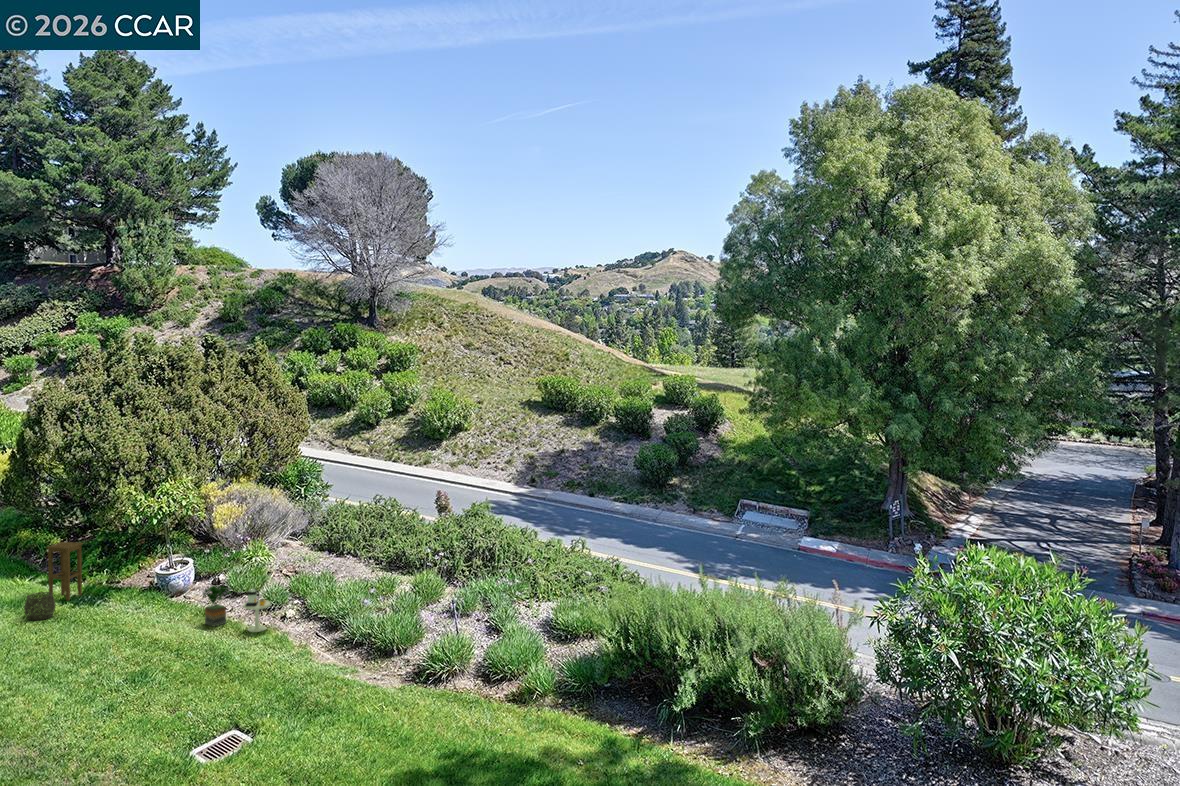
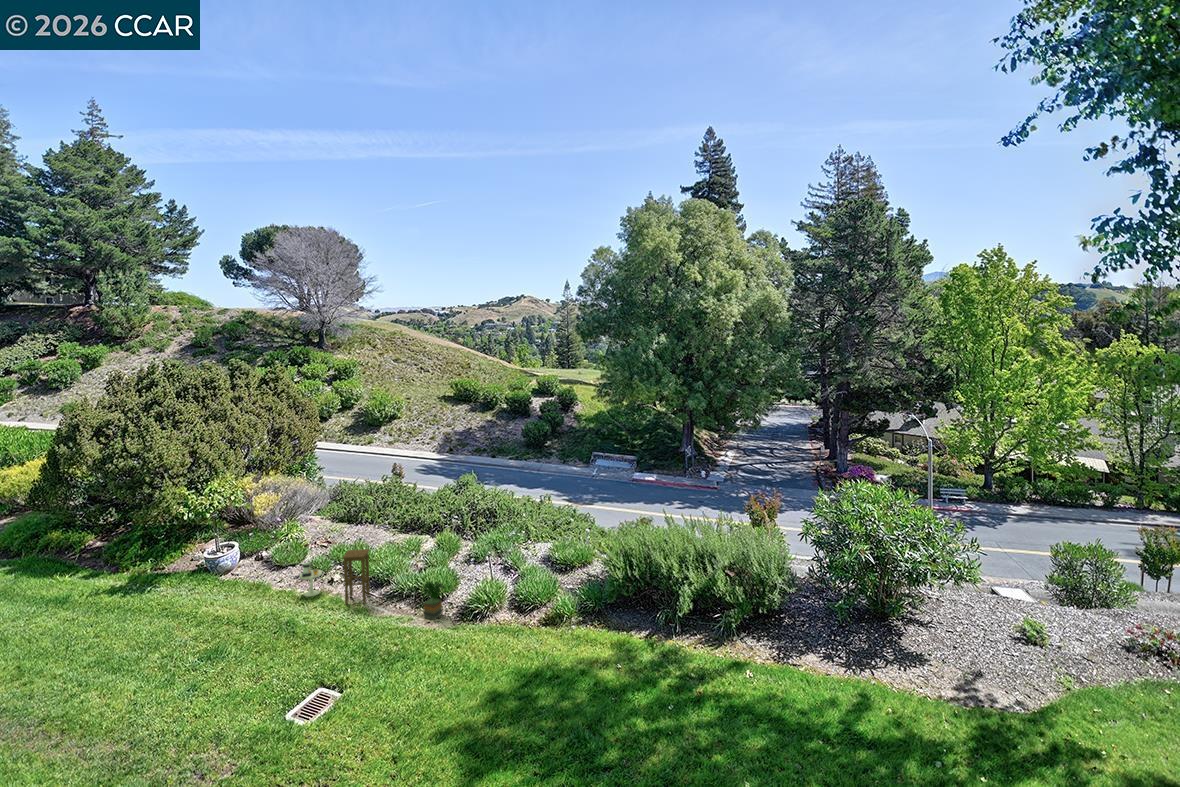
stool: present [47,542,82,601] -> present [343,549,370,605]
potted tree: present [203,585,230,626] -> present [423,582,445,620]
woven basket: present [24,592,56,620] -> none [88,585,119,612]

